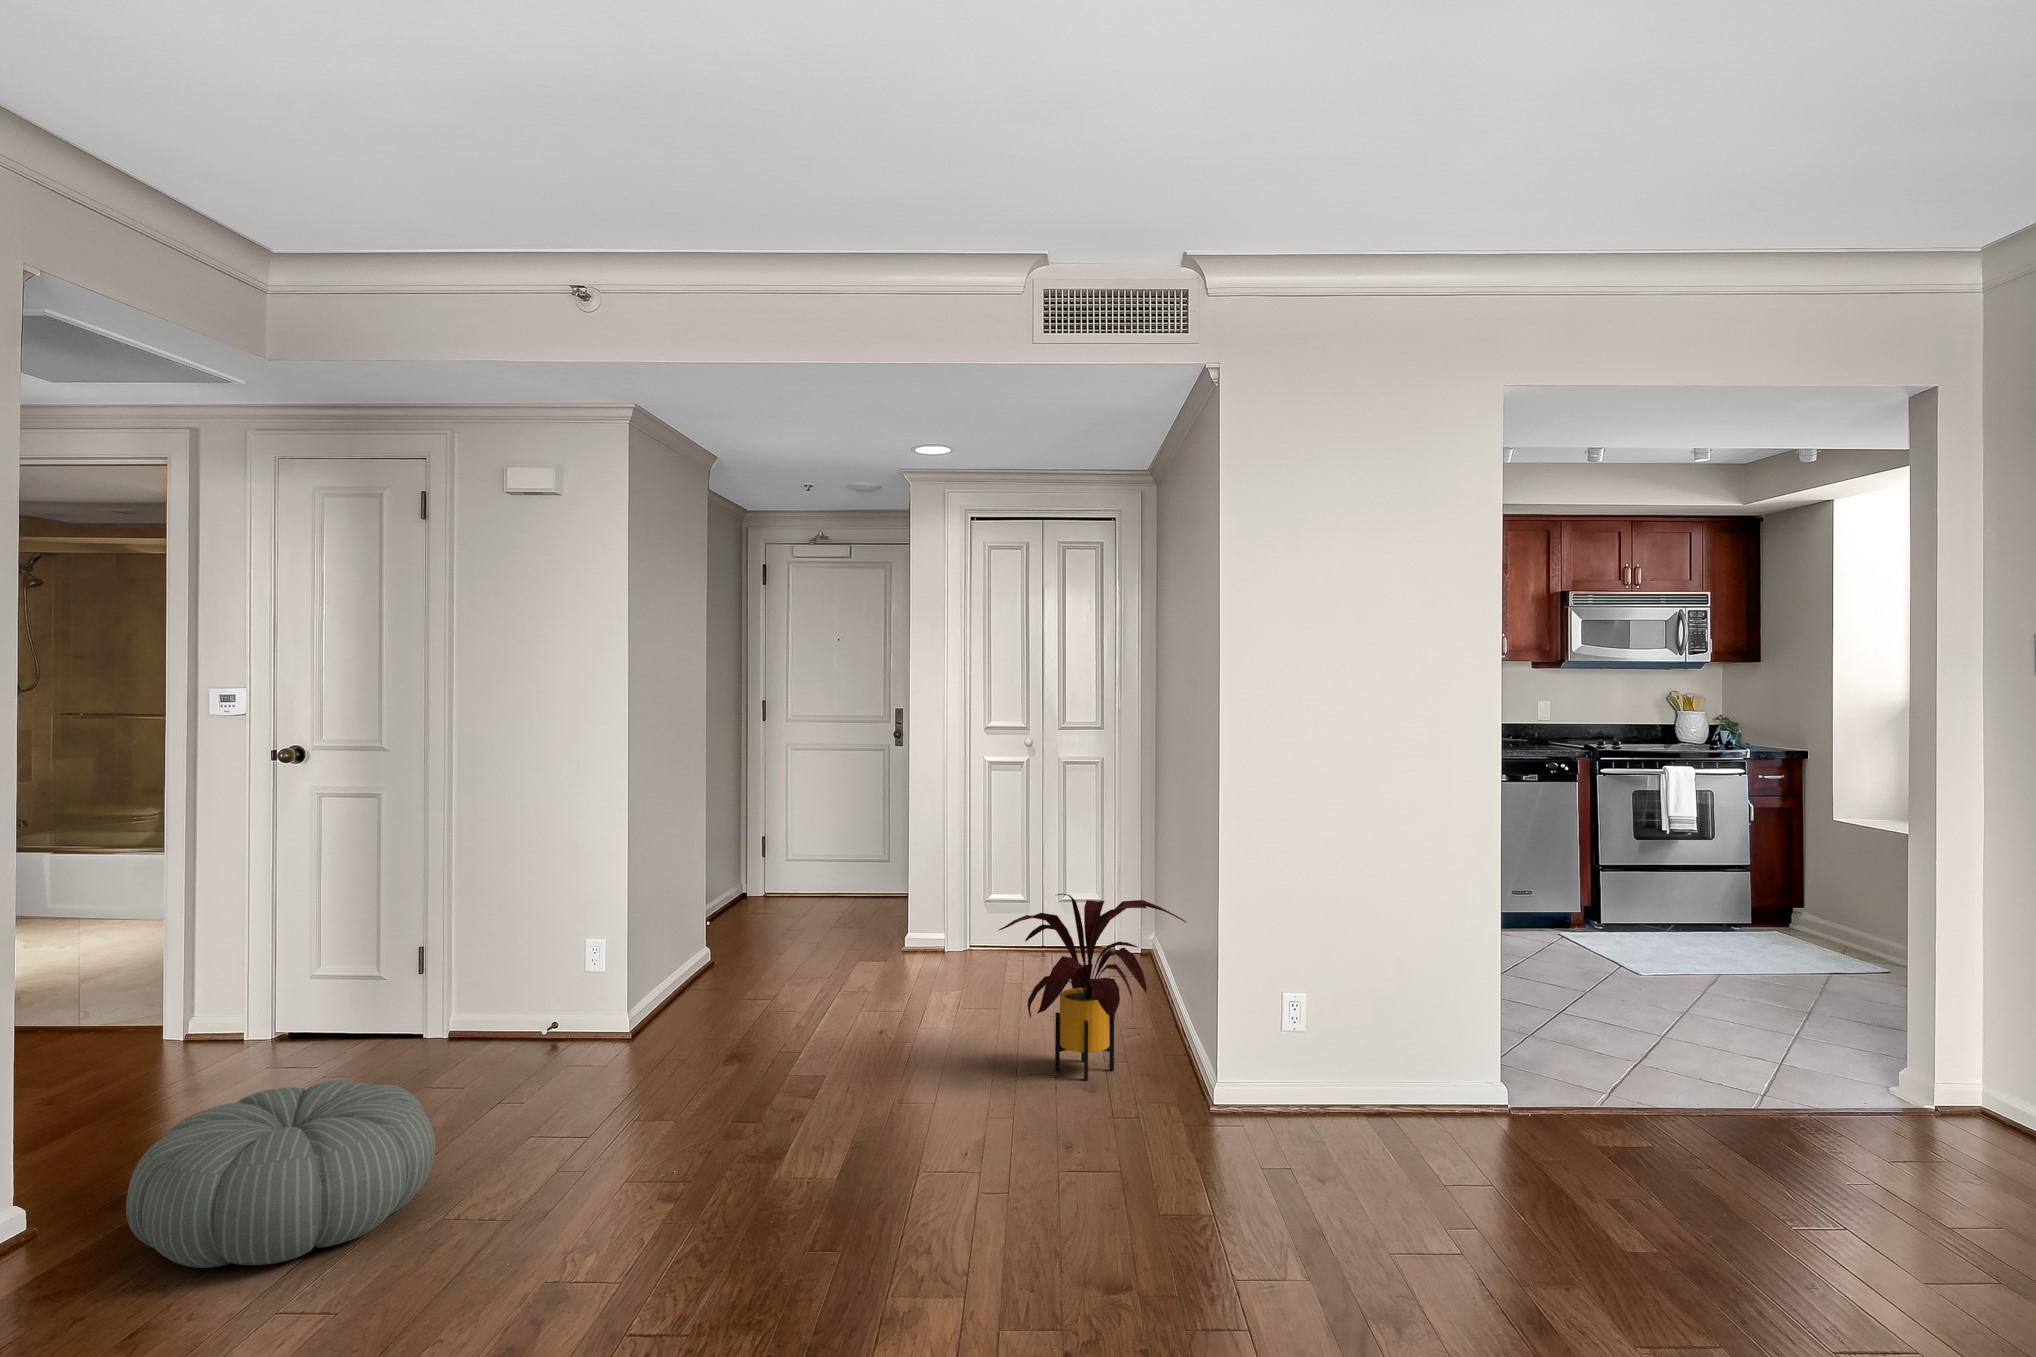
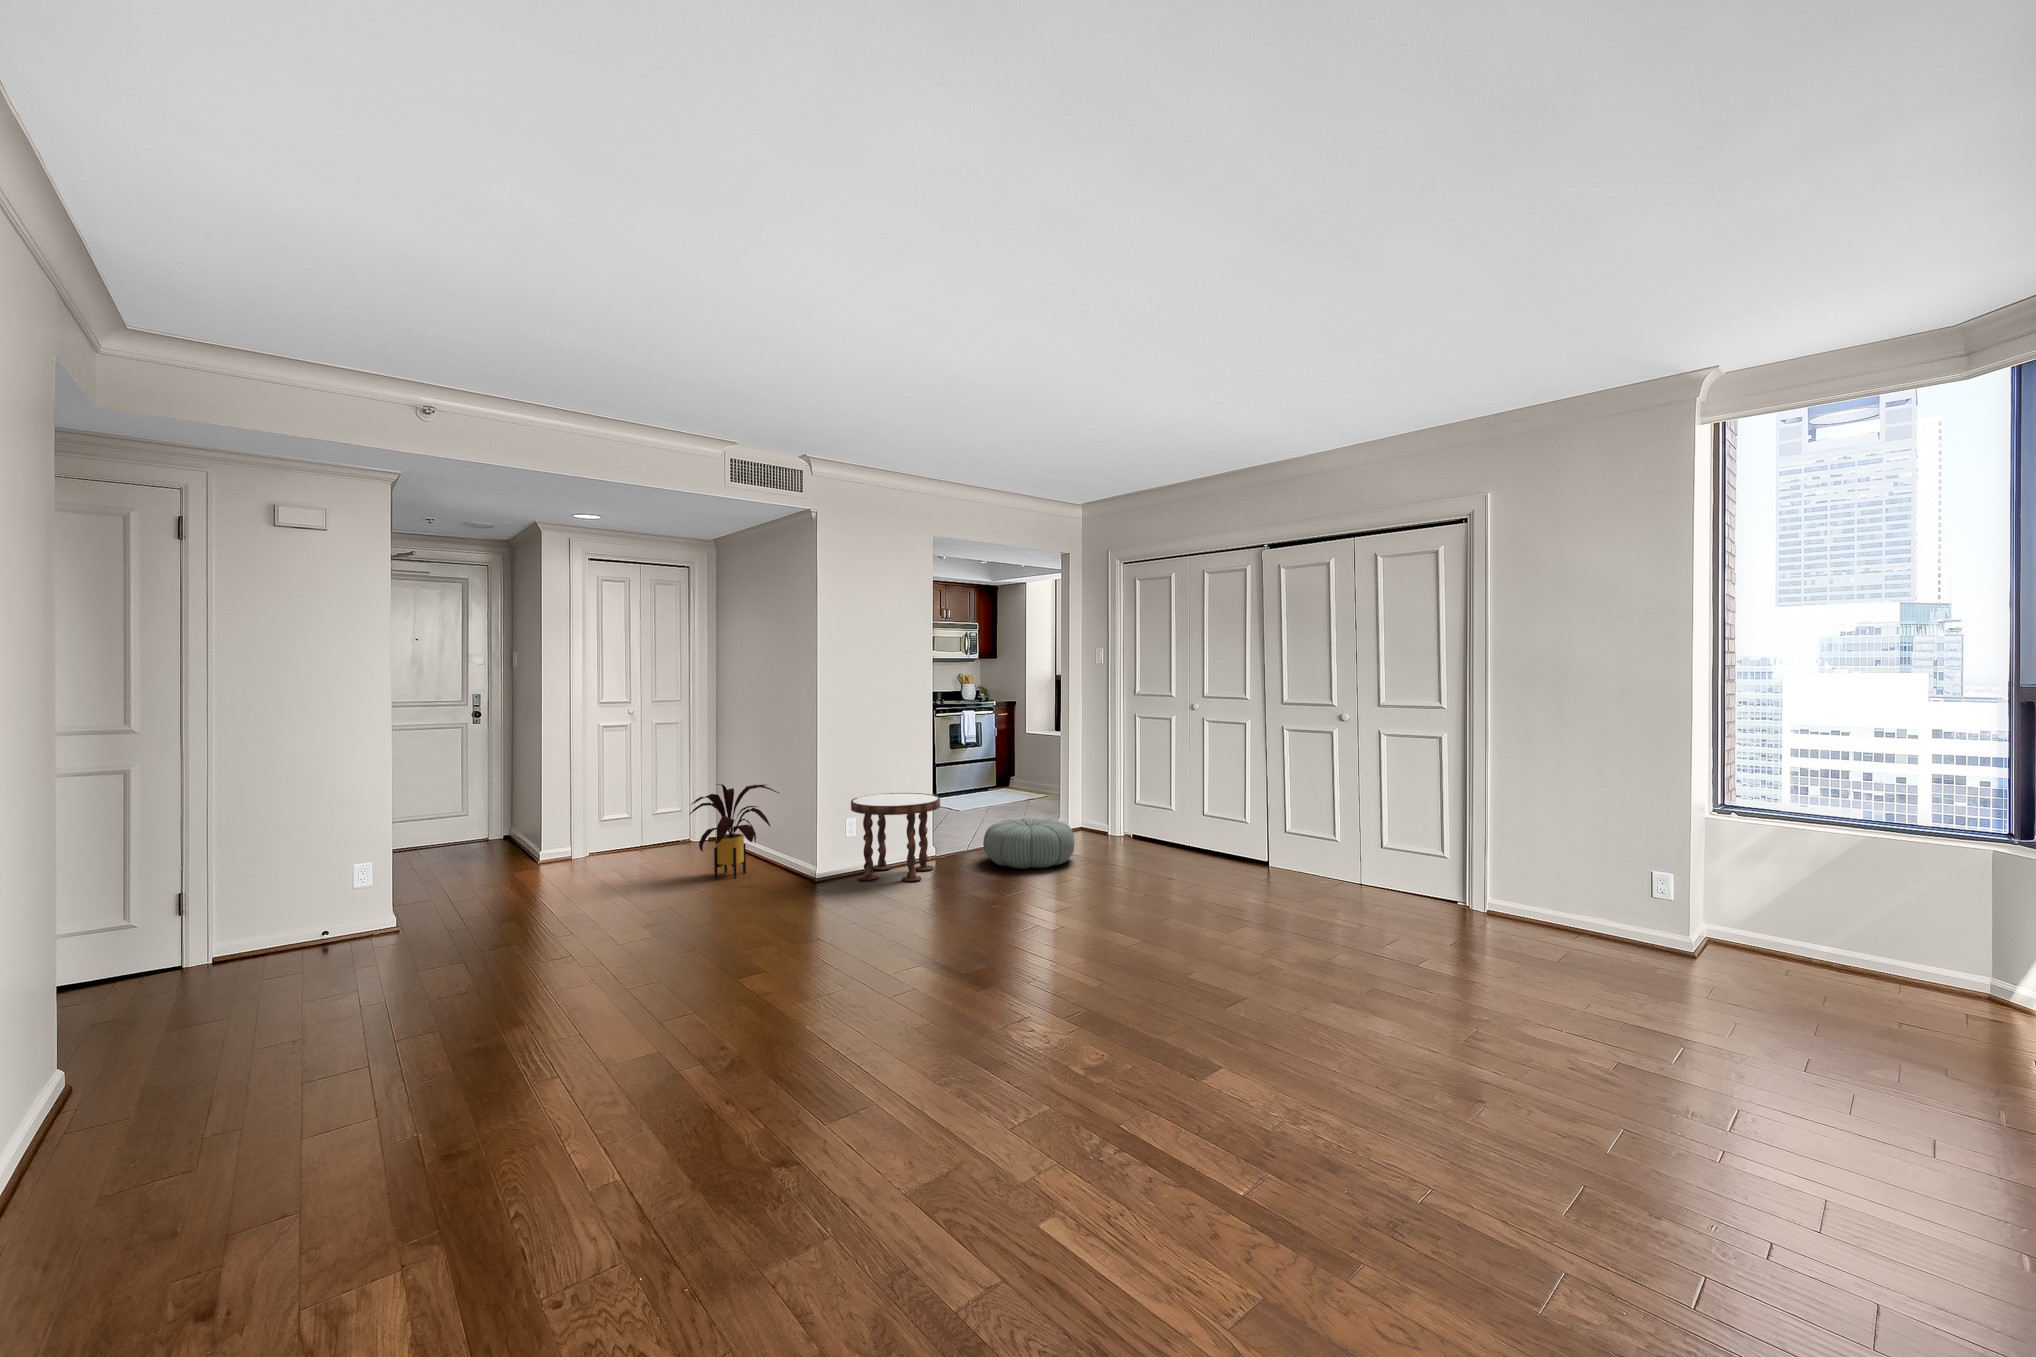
side table: none [1297,956,1513,1195] -> present [851,793,940,882]
pouf: present [126,1081,435,1268] -> present [983,818,1074,869]

